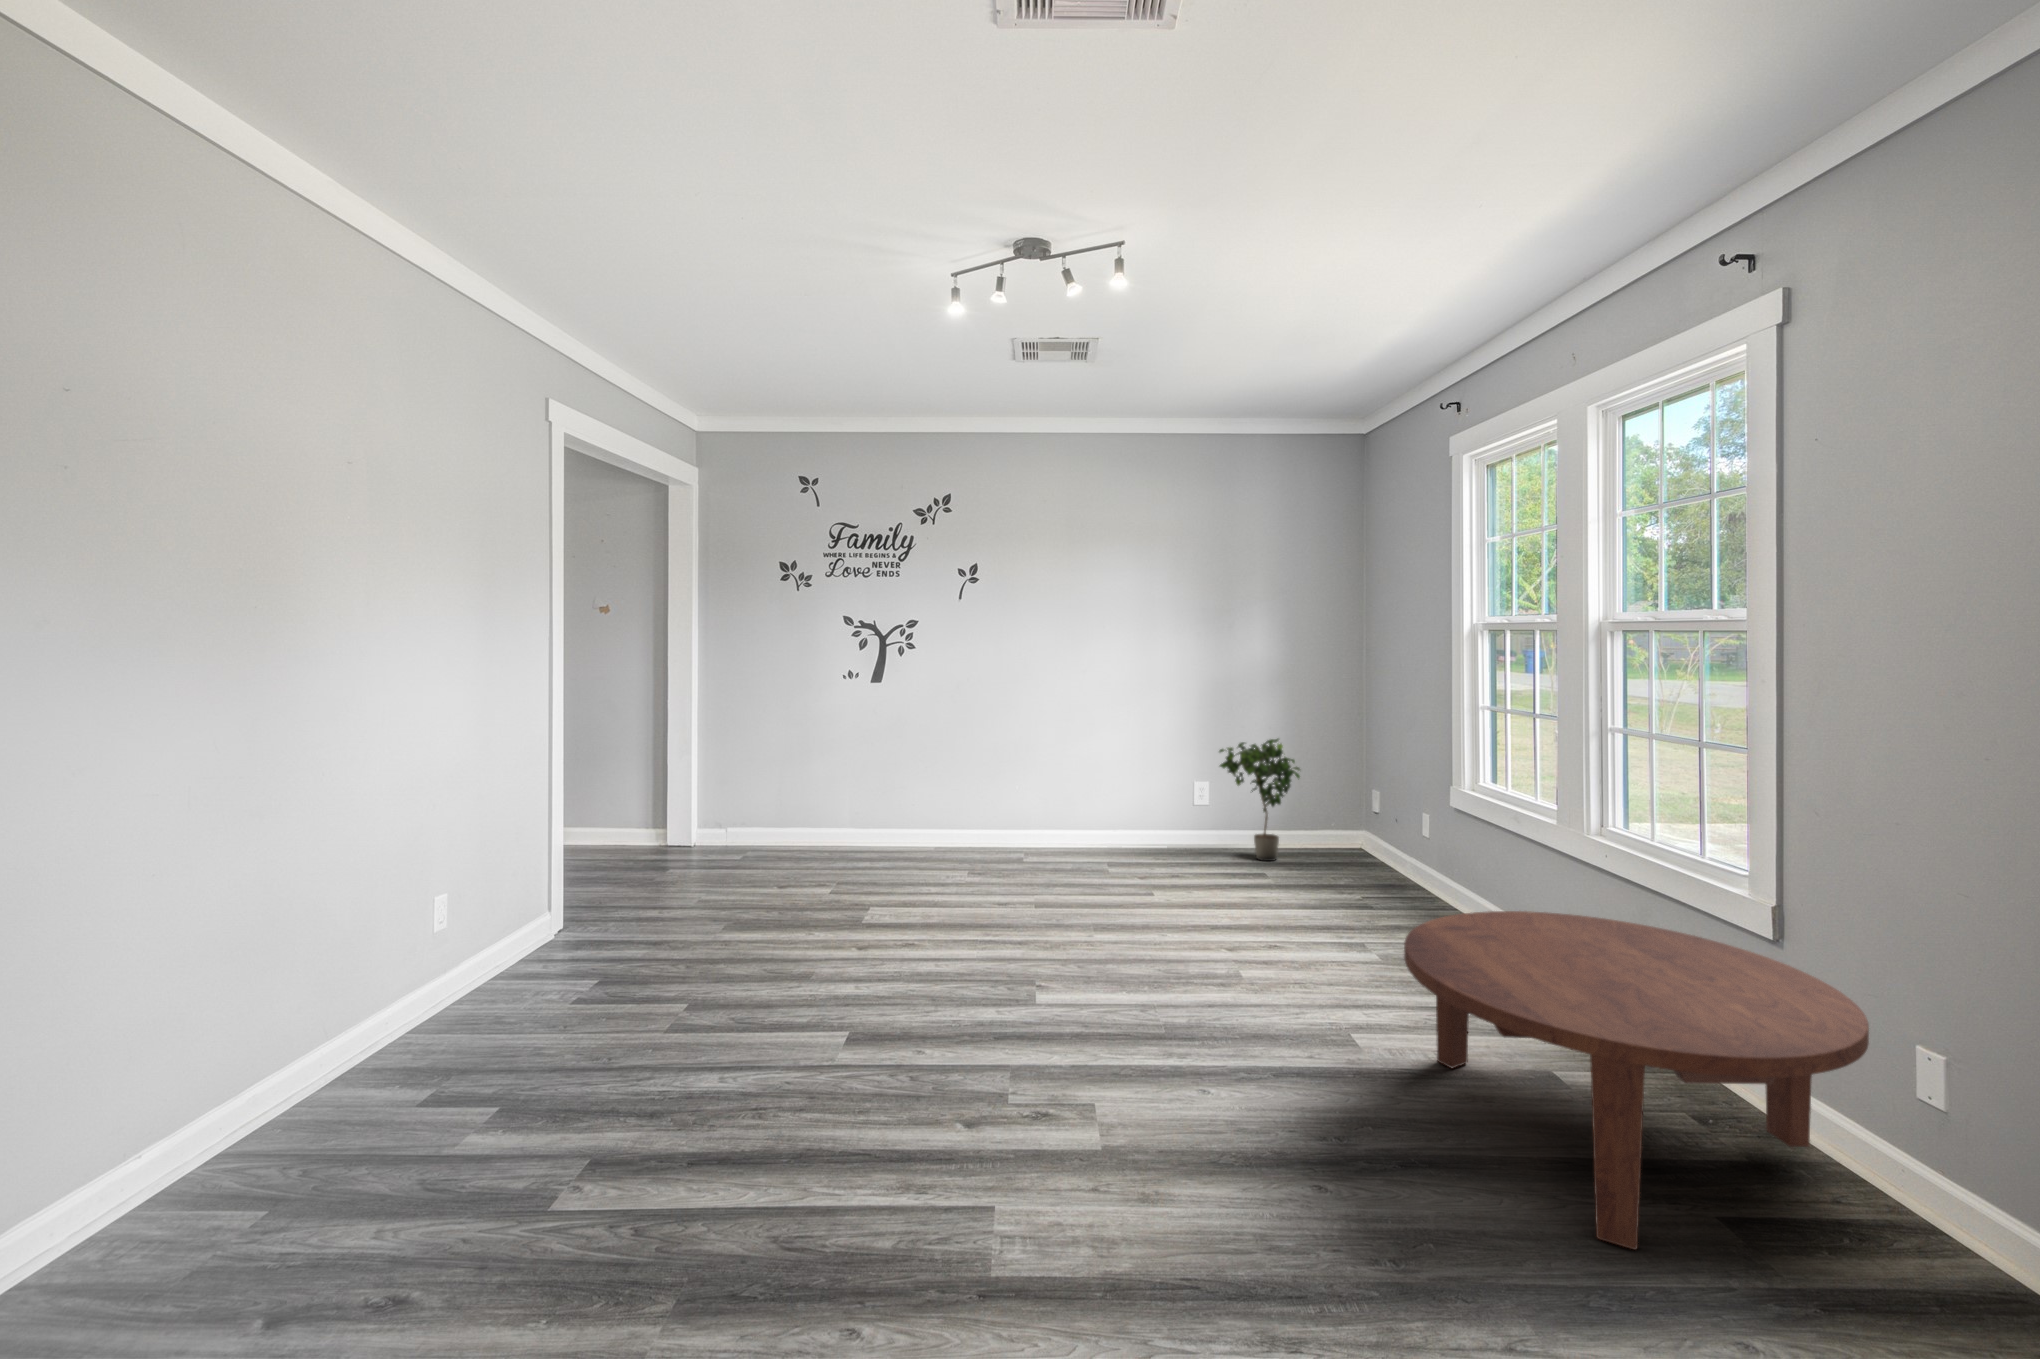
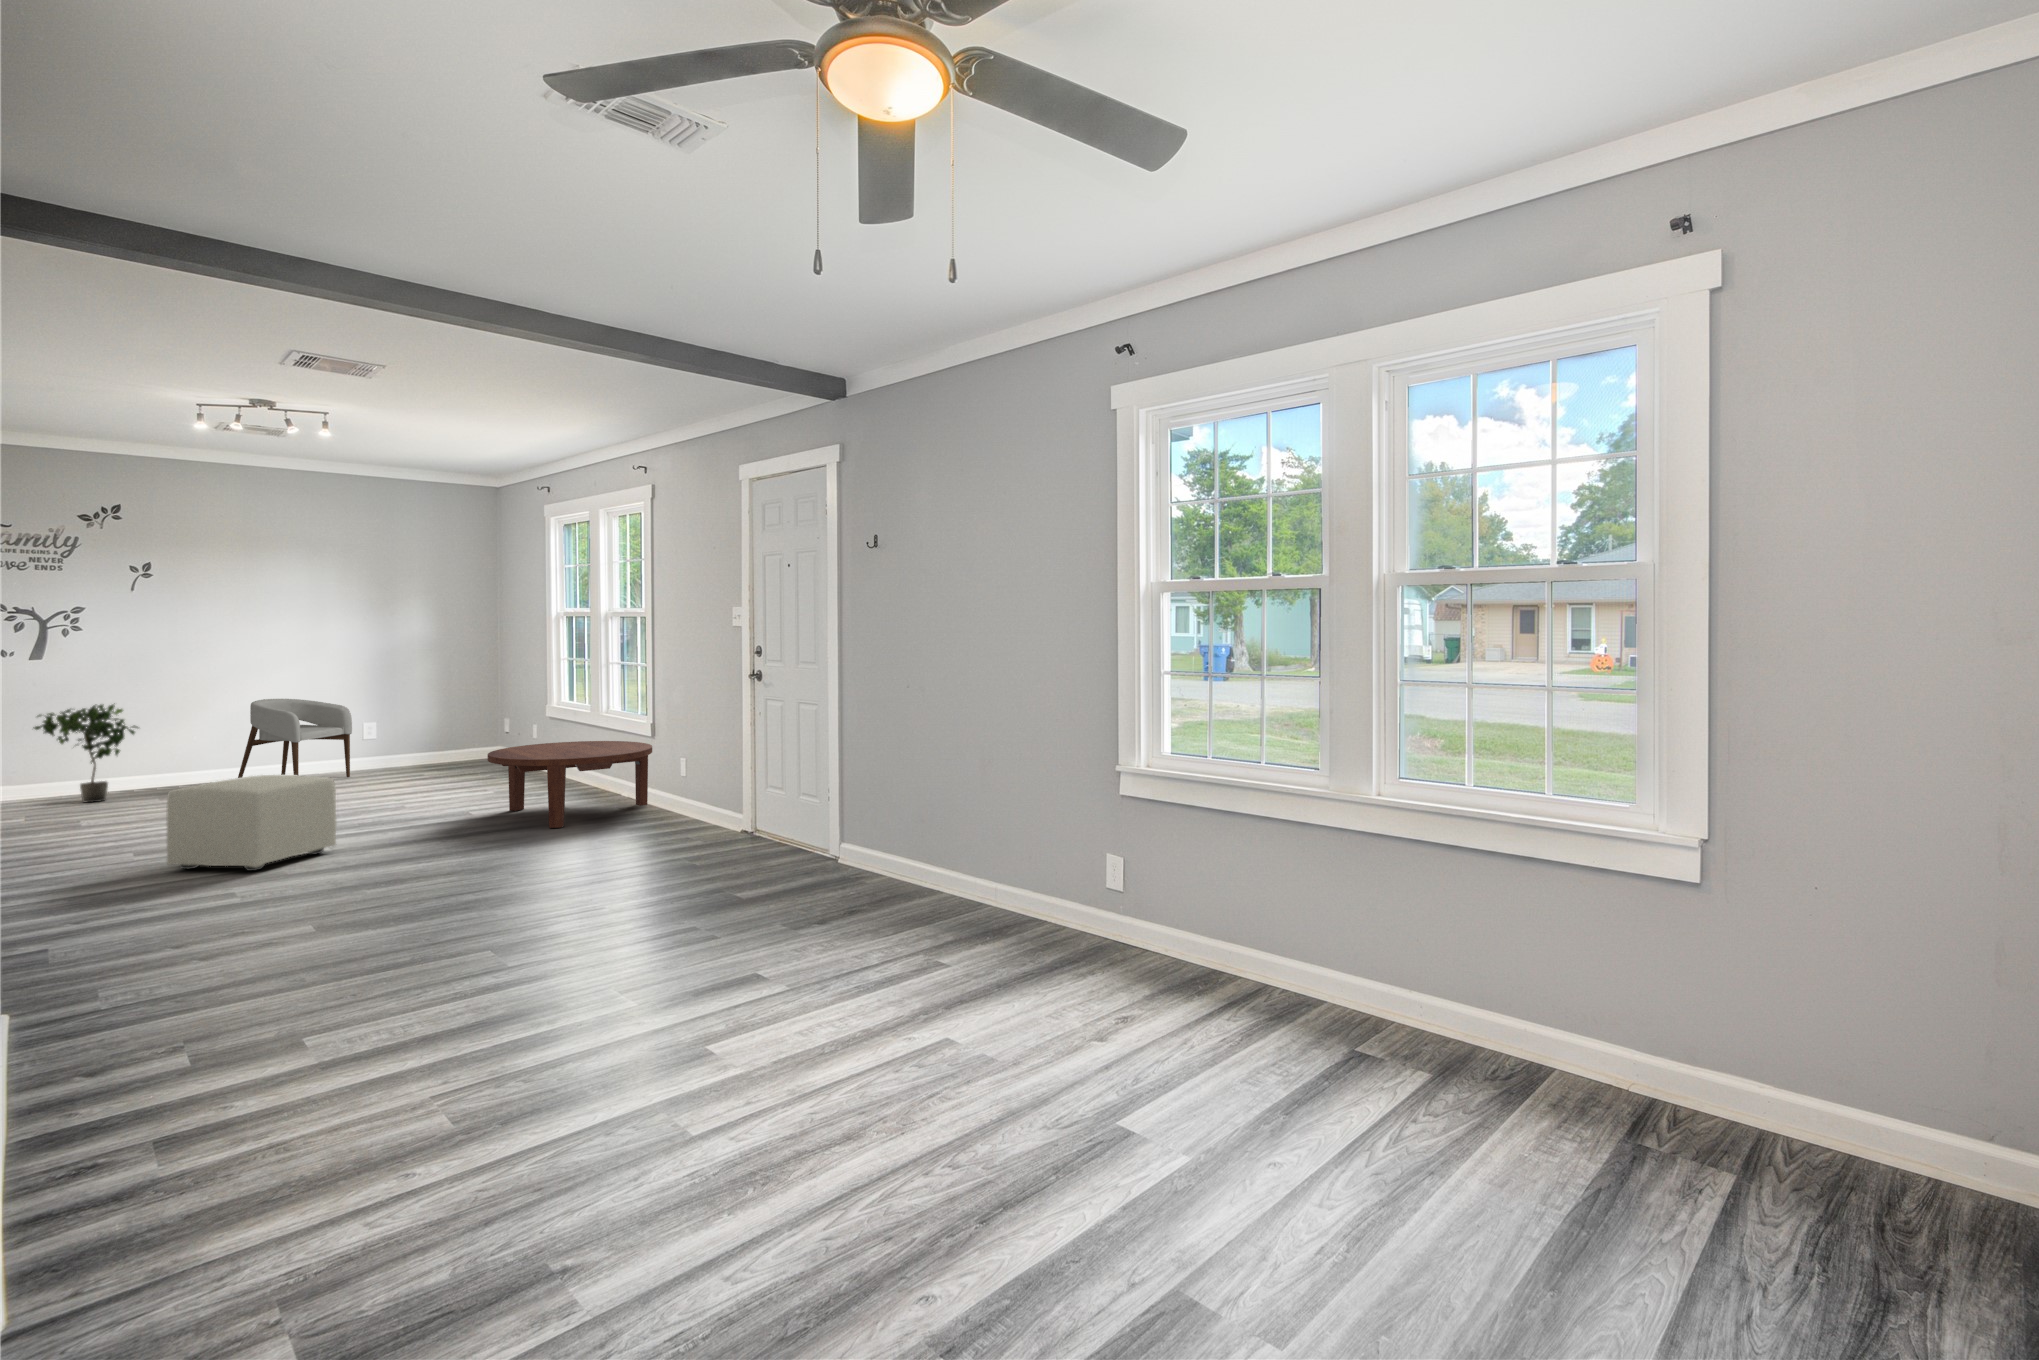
potted plant: present [1219,739,1300,861] -> present [33,705,138,803]
armchair: none [1047,740,1173,875] -> present [238,699,352,778]
ottoman: none [820,952,1105,1258] -> present [167,775,337,871]

